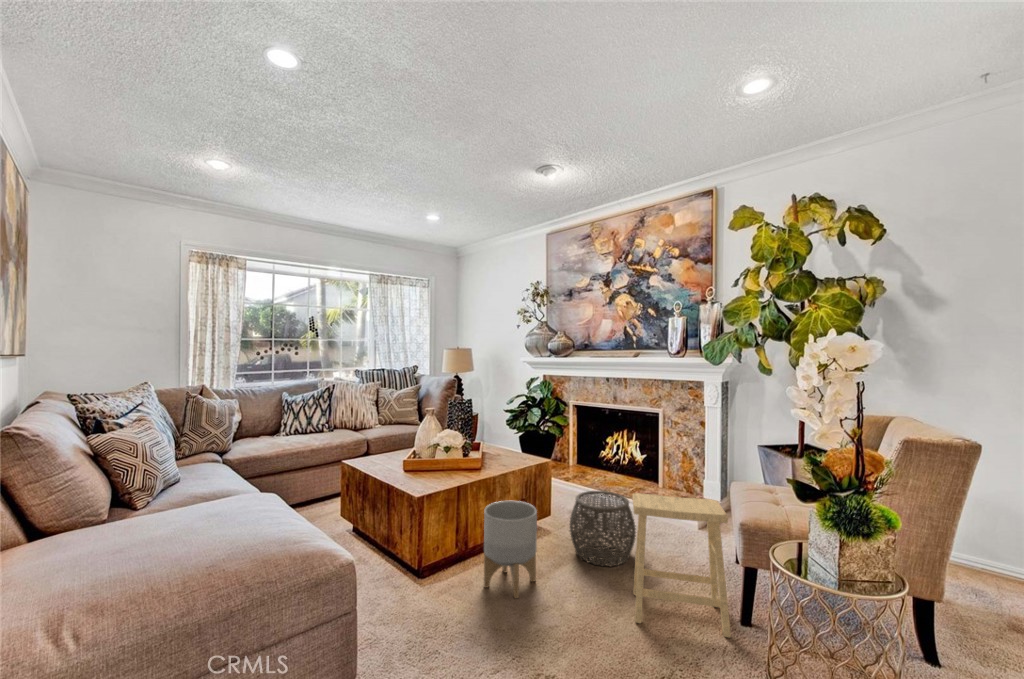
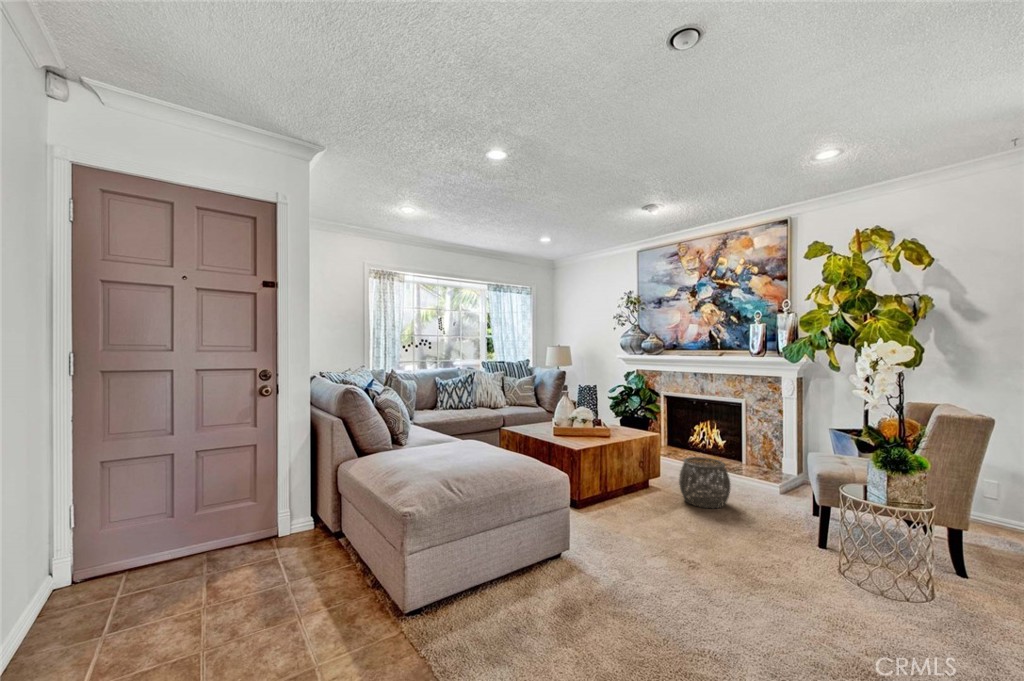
footstool: present [632,493,731,638] -> none [732,453,806,545]
planter: present [484,501,537,598] -> none [624,459,661,521]

